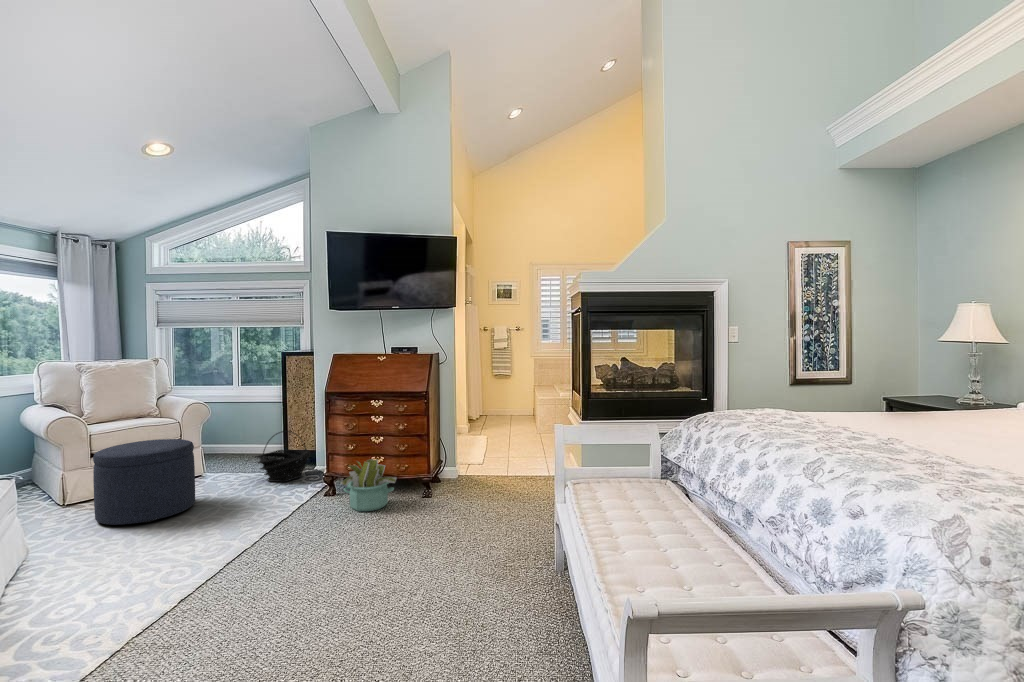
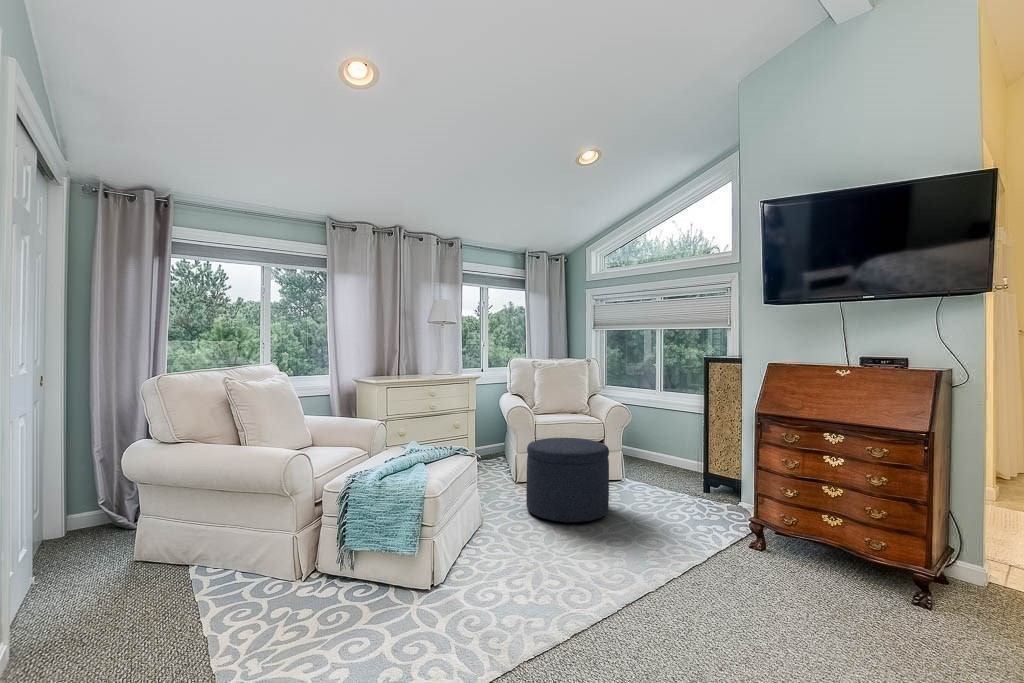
basket: present [255,431,311,482] -> none [671,450,736,512]
decorative plant: present [340,459,396,511] -> none [772,514,867,599]

